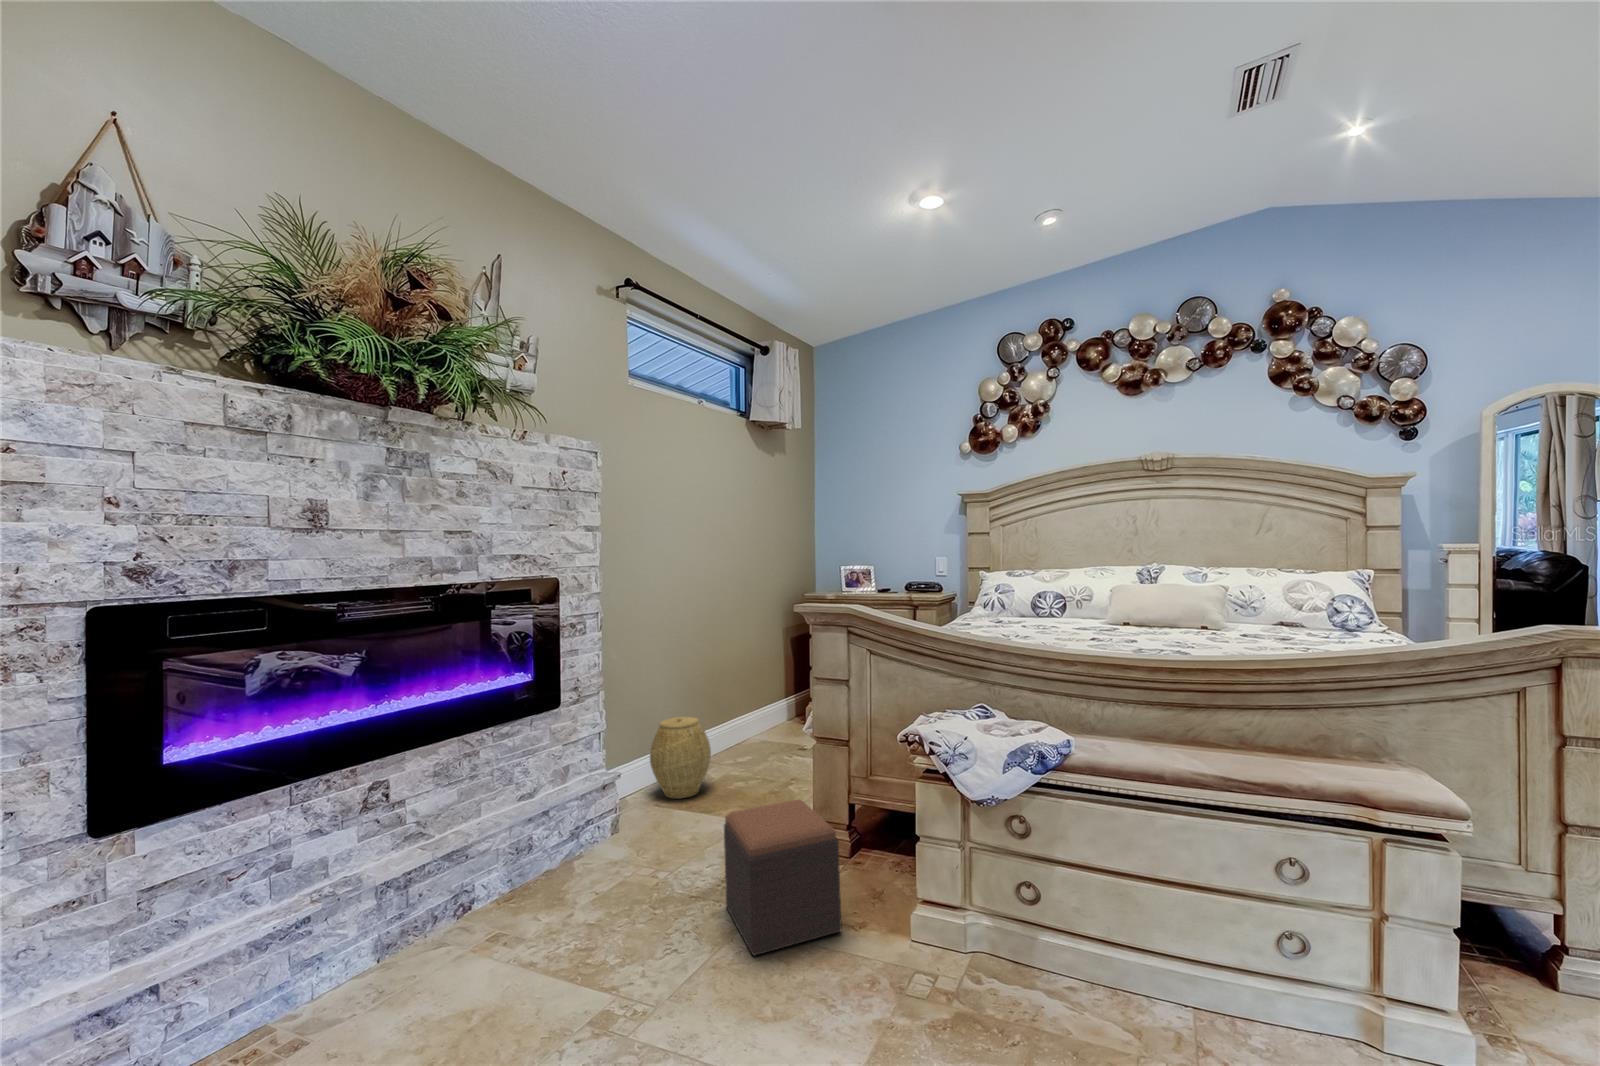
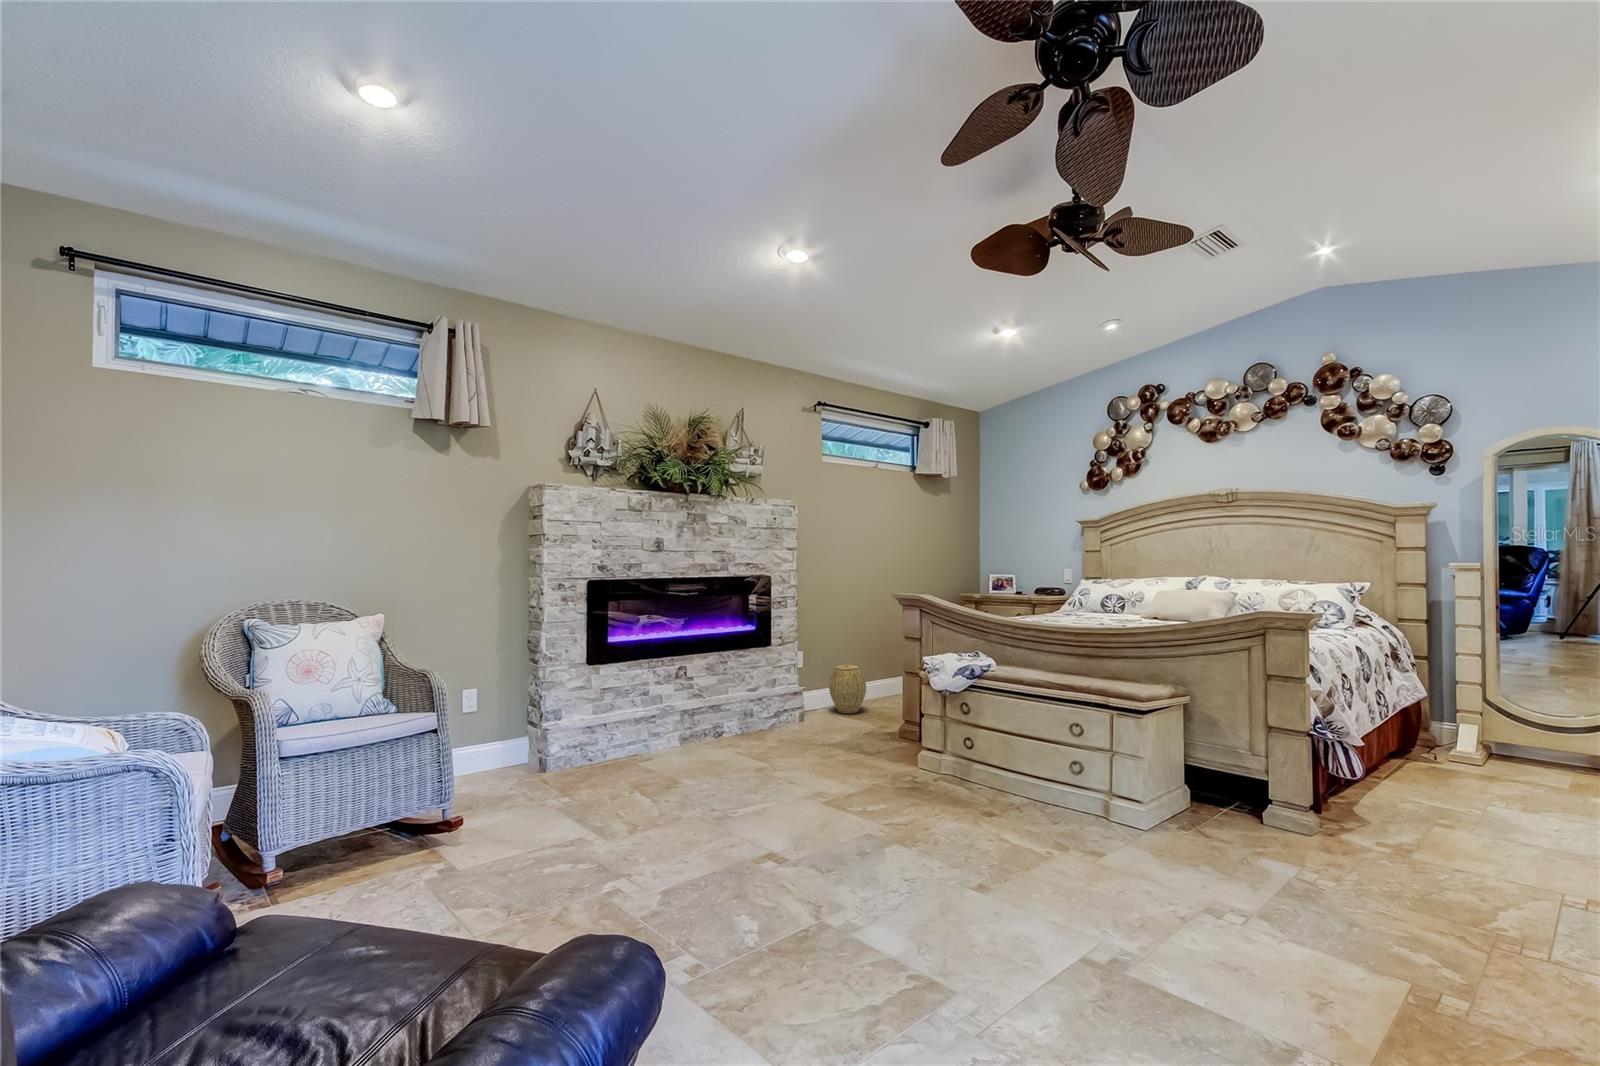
footstool: present [724,800,842,955] -> none [837,706,891,777]

